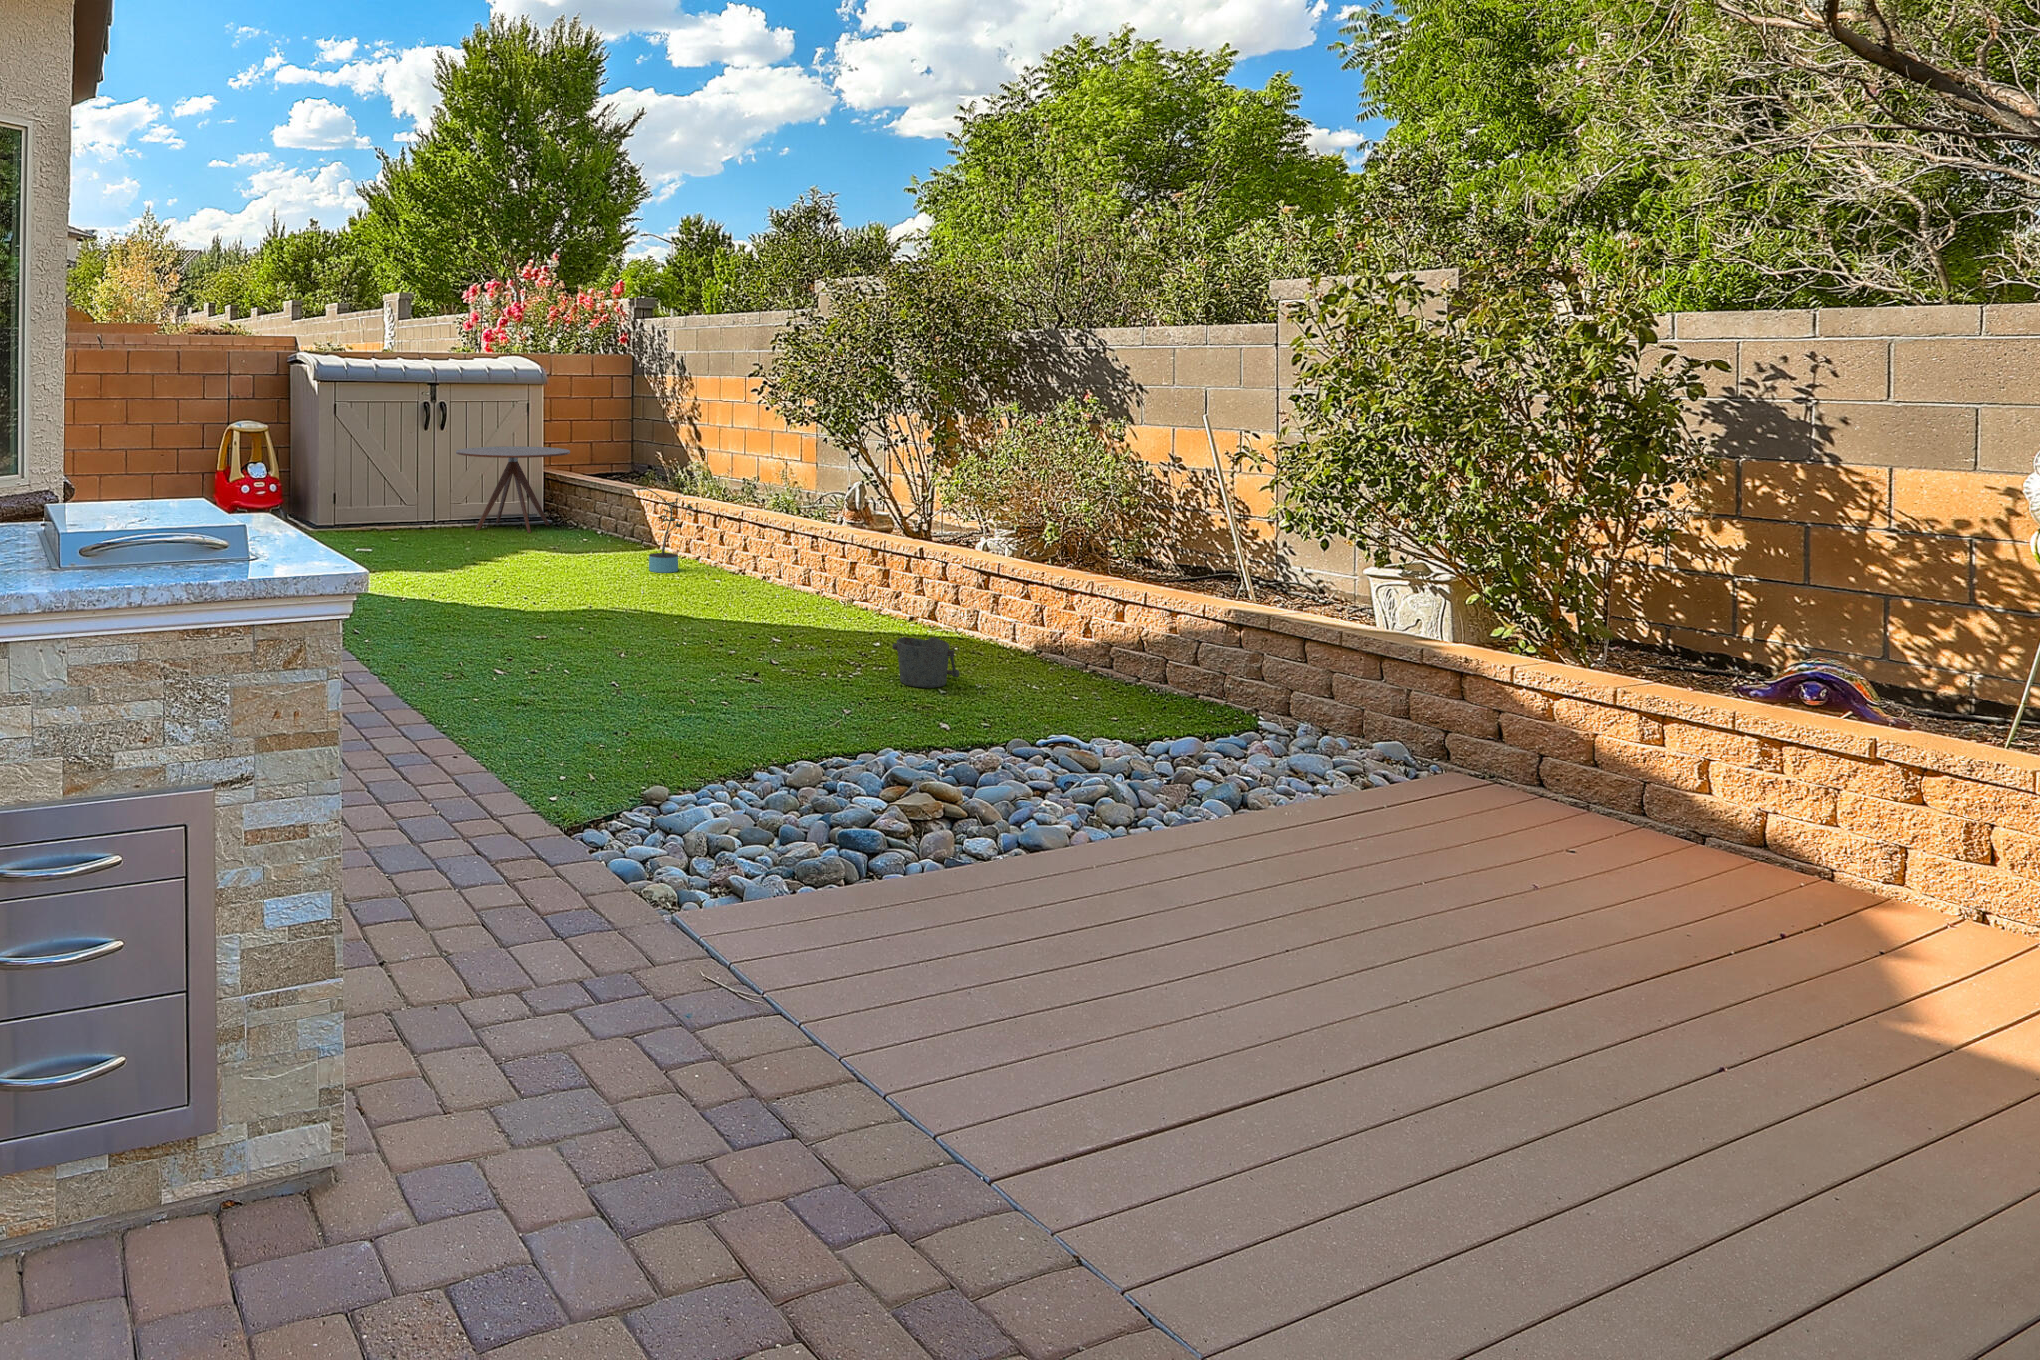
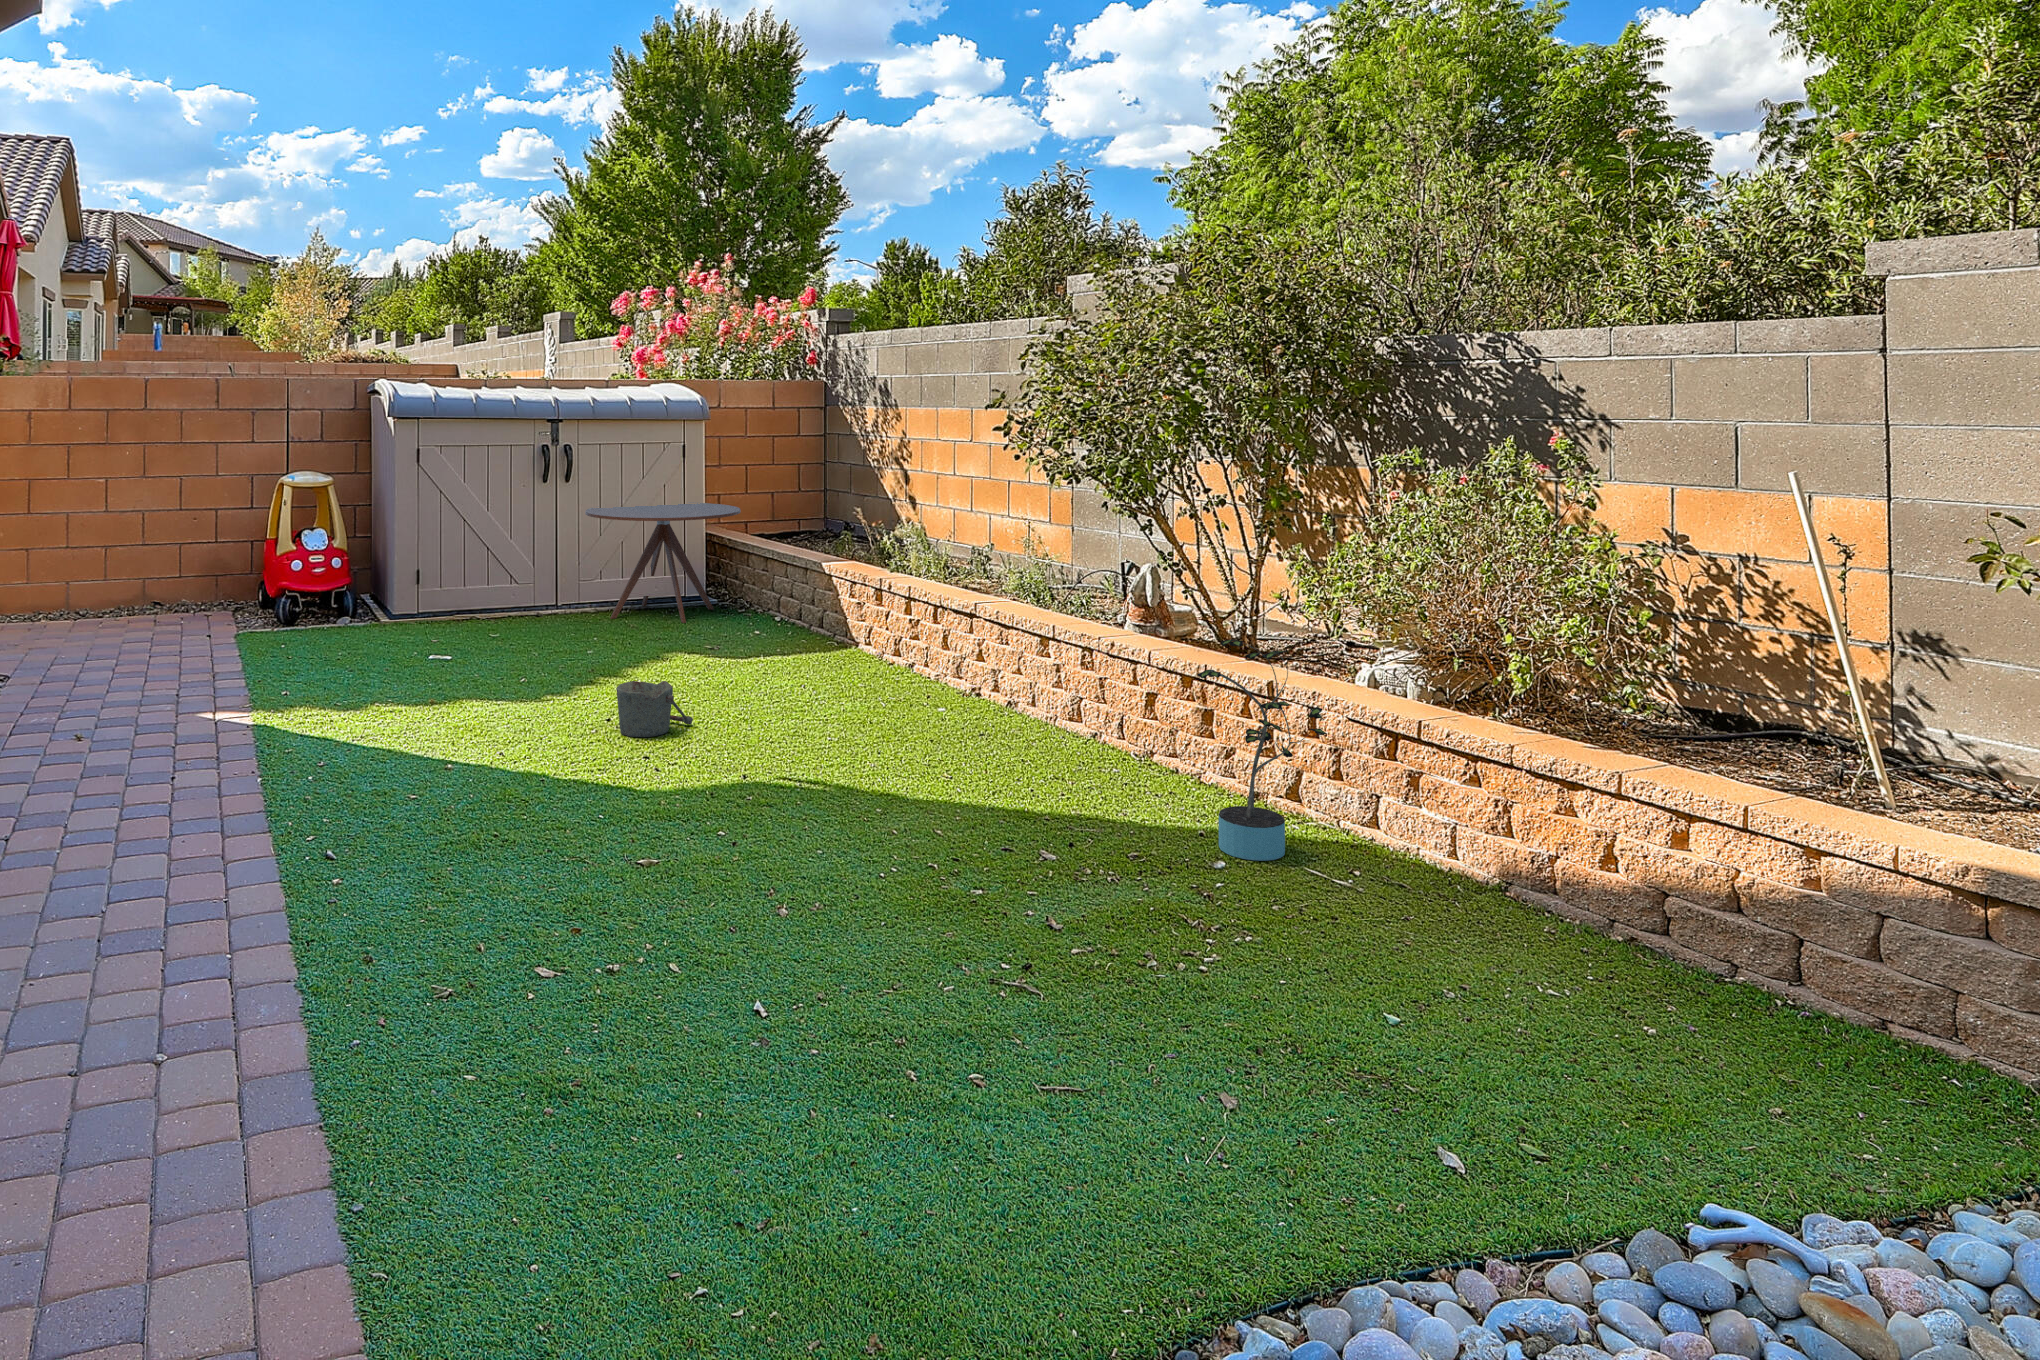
potted plant: present [637,476,693,573] -> present [1197,639,1327,861]
bucket: present [892,637,959,688] -> present [616,681,693,737]

